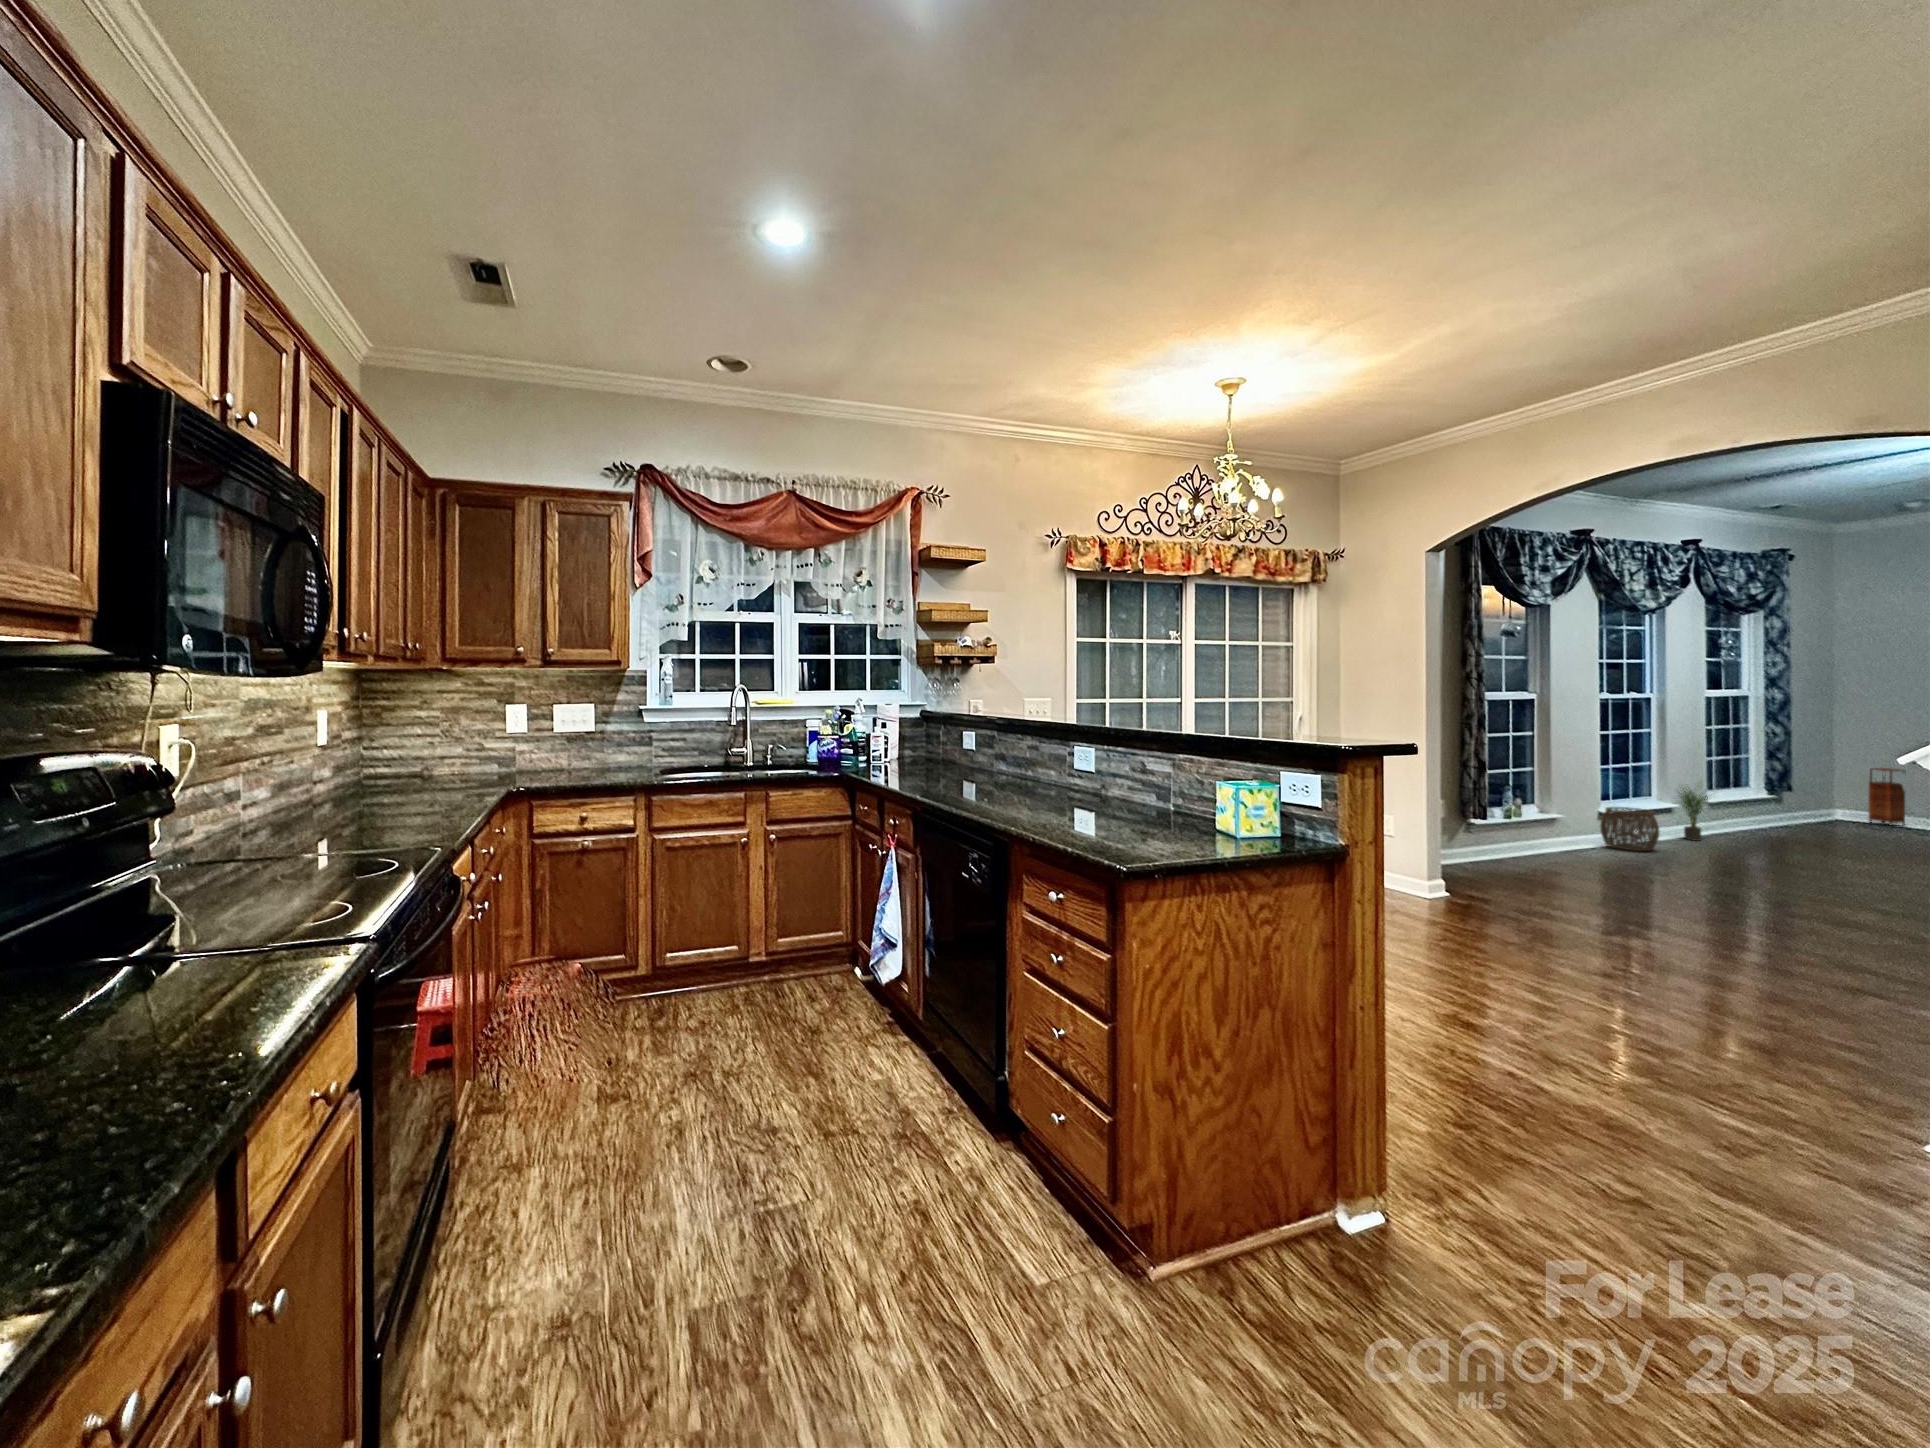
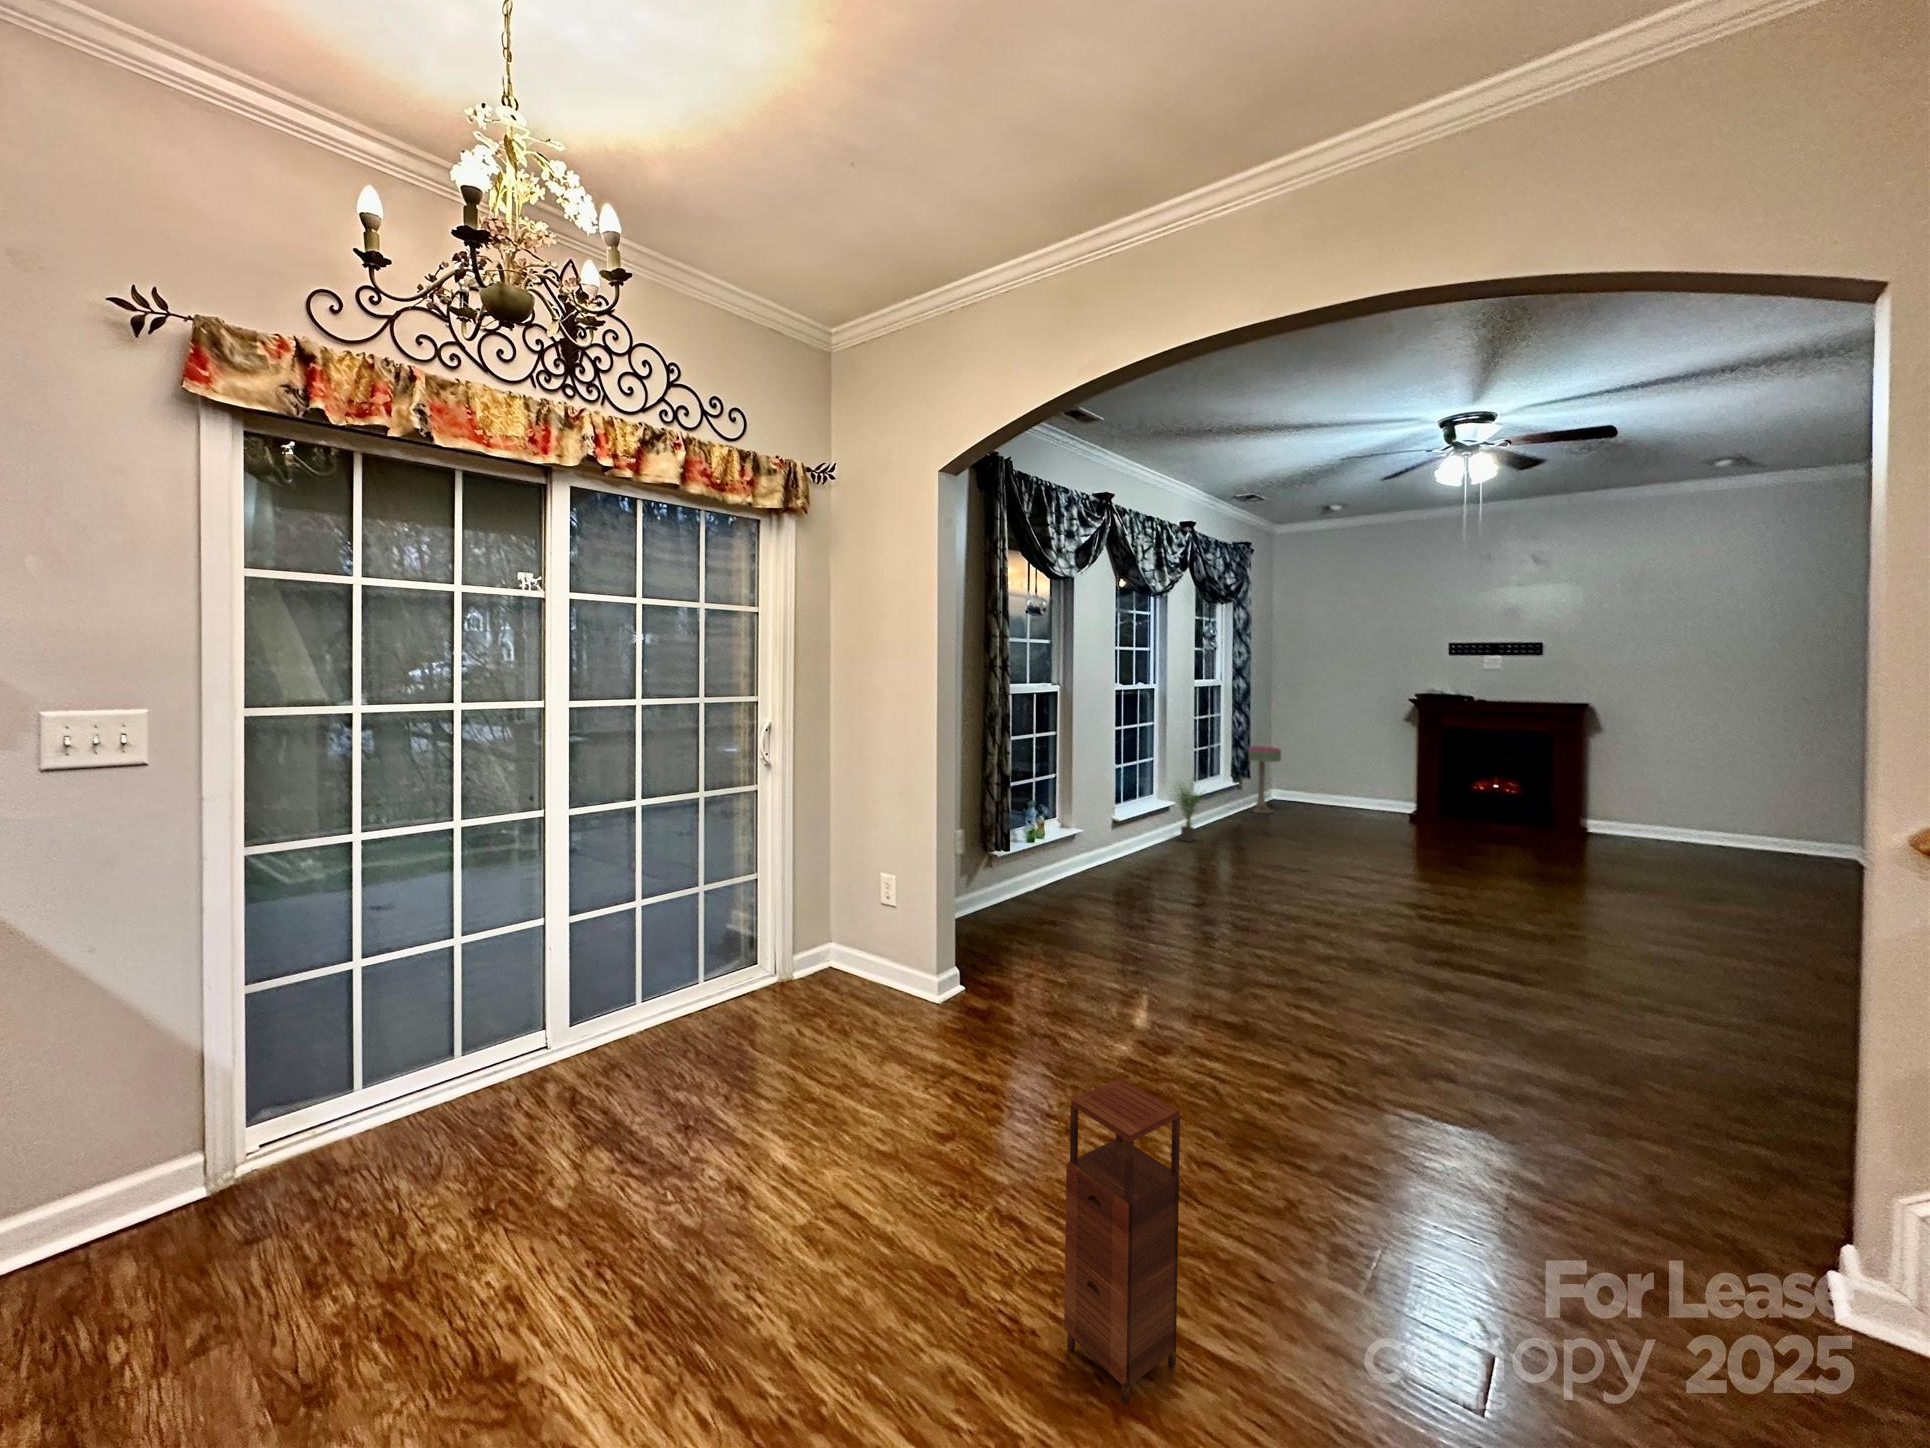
bar stool: none [1783,759,1837,828] -> present [1249,746,1281,813]
storage cabinet: present [1868,768,1906,826] -> present [1064,1078,1180,1404]
woven basket: present [1600,807,1660,851] -> none [1115,814,1168,865]

